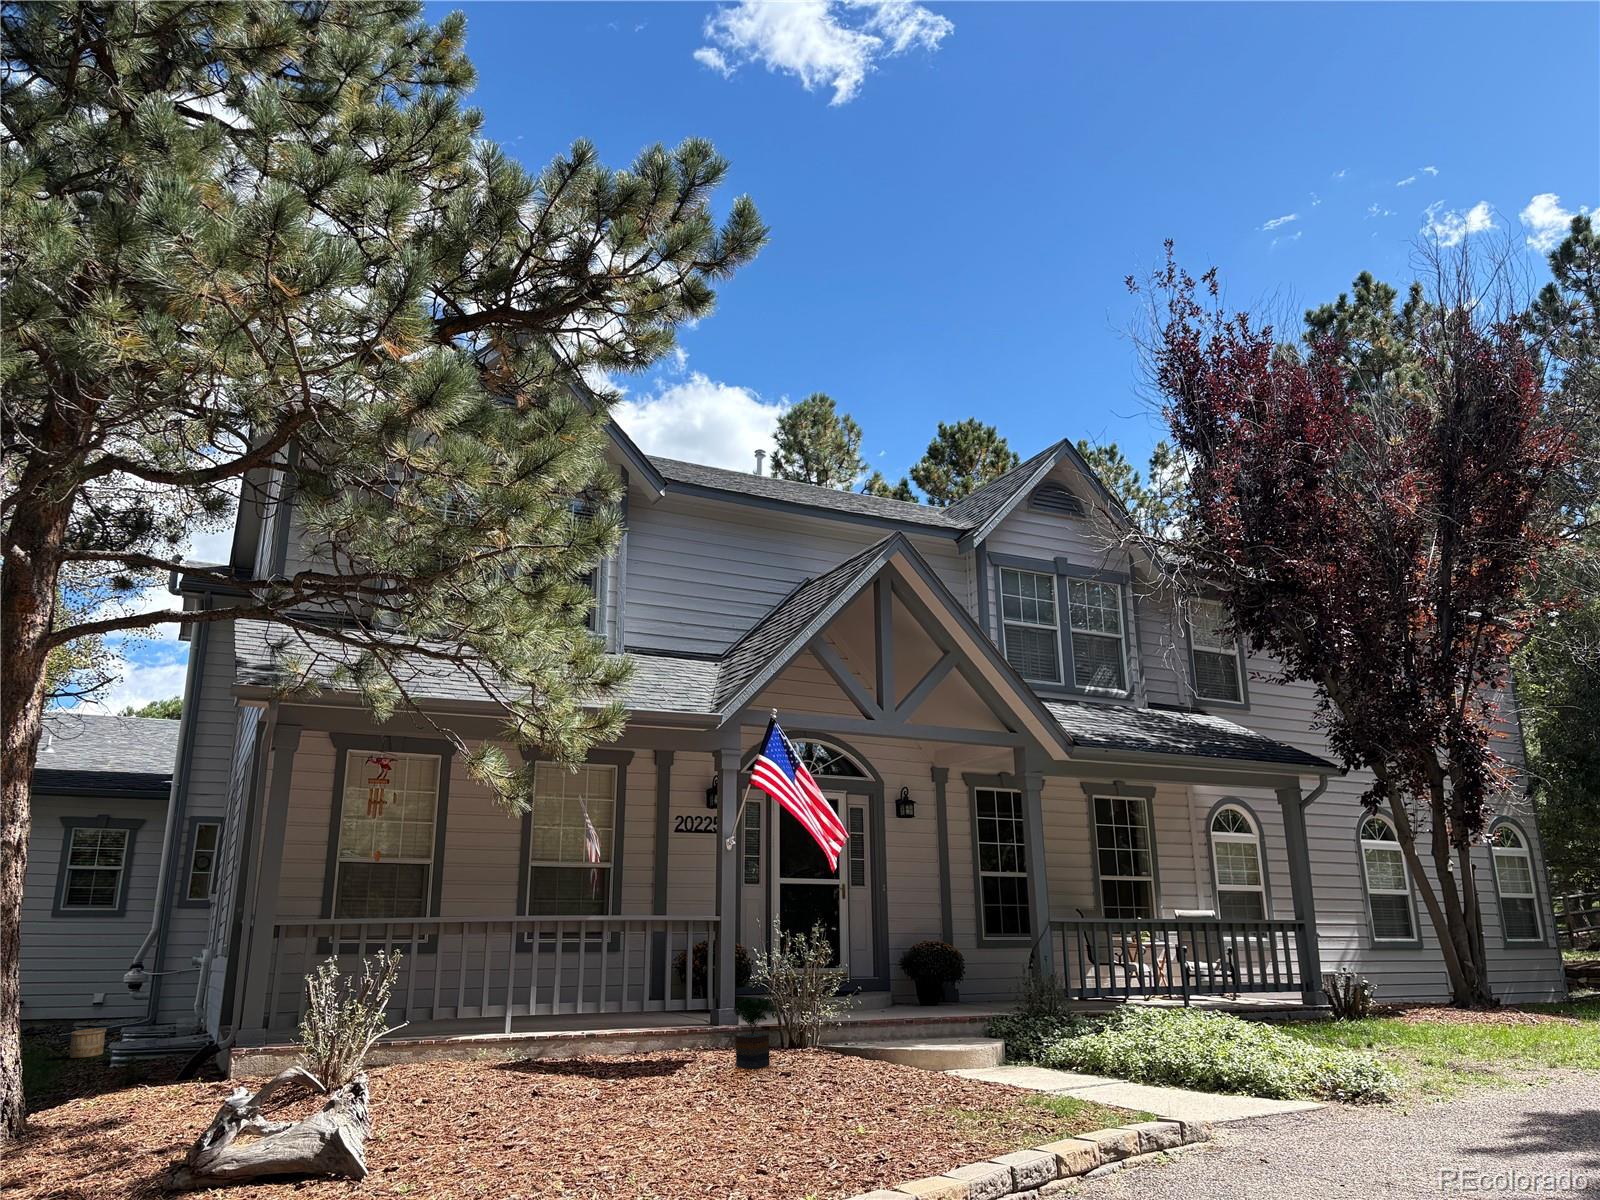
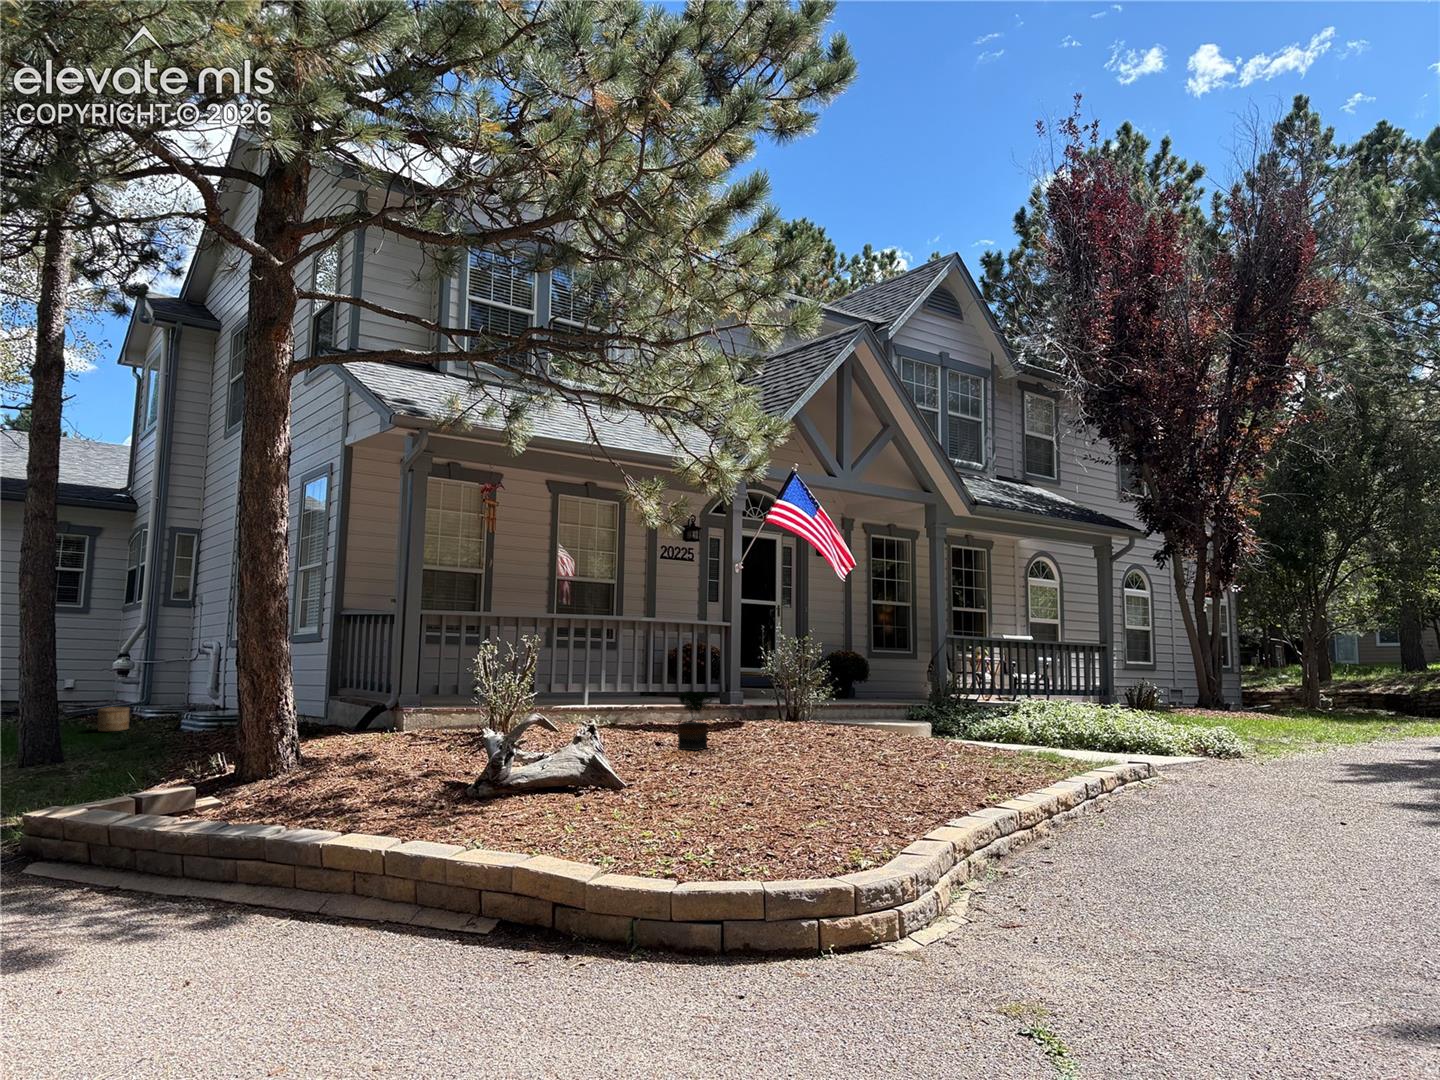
potted tree: present [734,998,774,1069] -> present [678,690,713,751]

